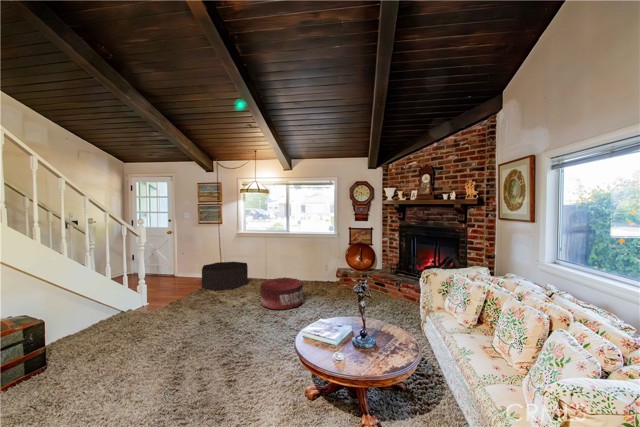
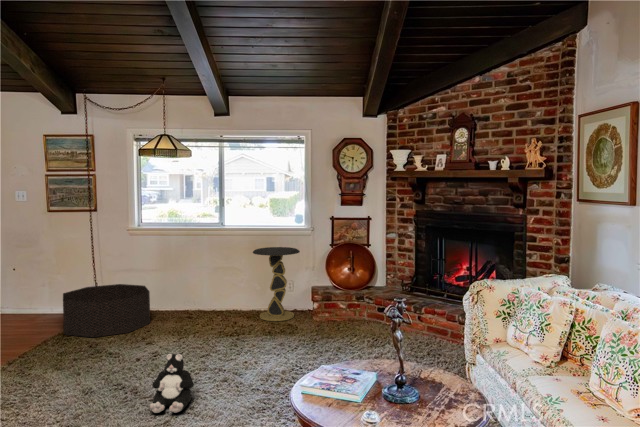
side table: none [304,244,331,287] -> present [253,247,300,321]
pouf: present [260,277,303,310] -> none [186,307,263,363]
plush toy: none [229,302,255,337] -> present [150,353,194,413]

